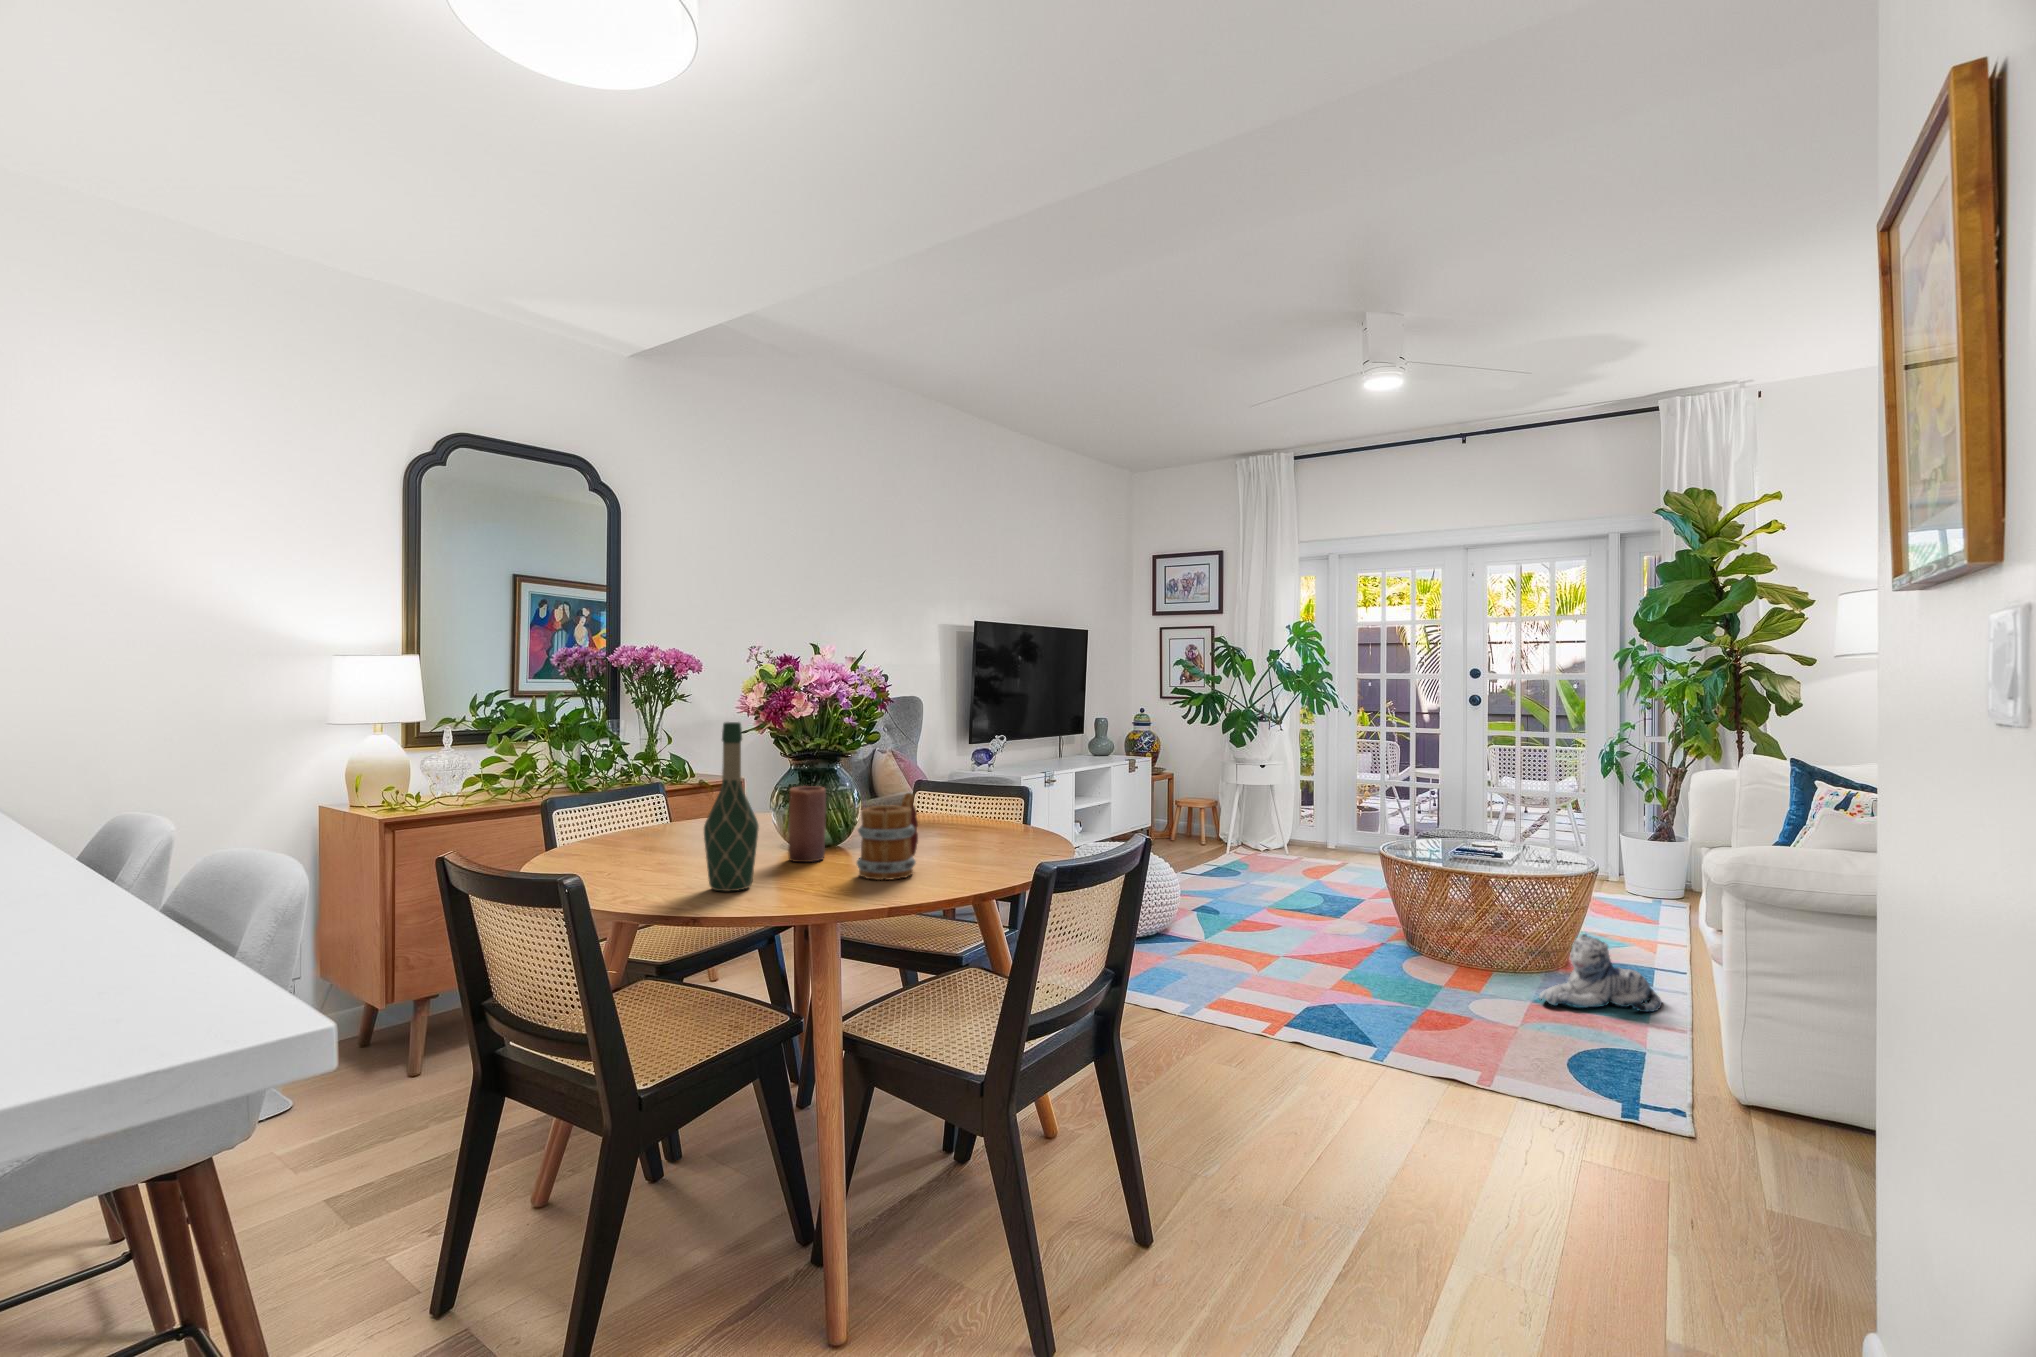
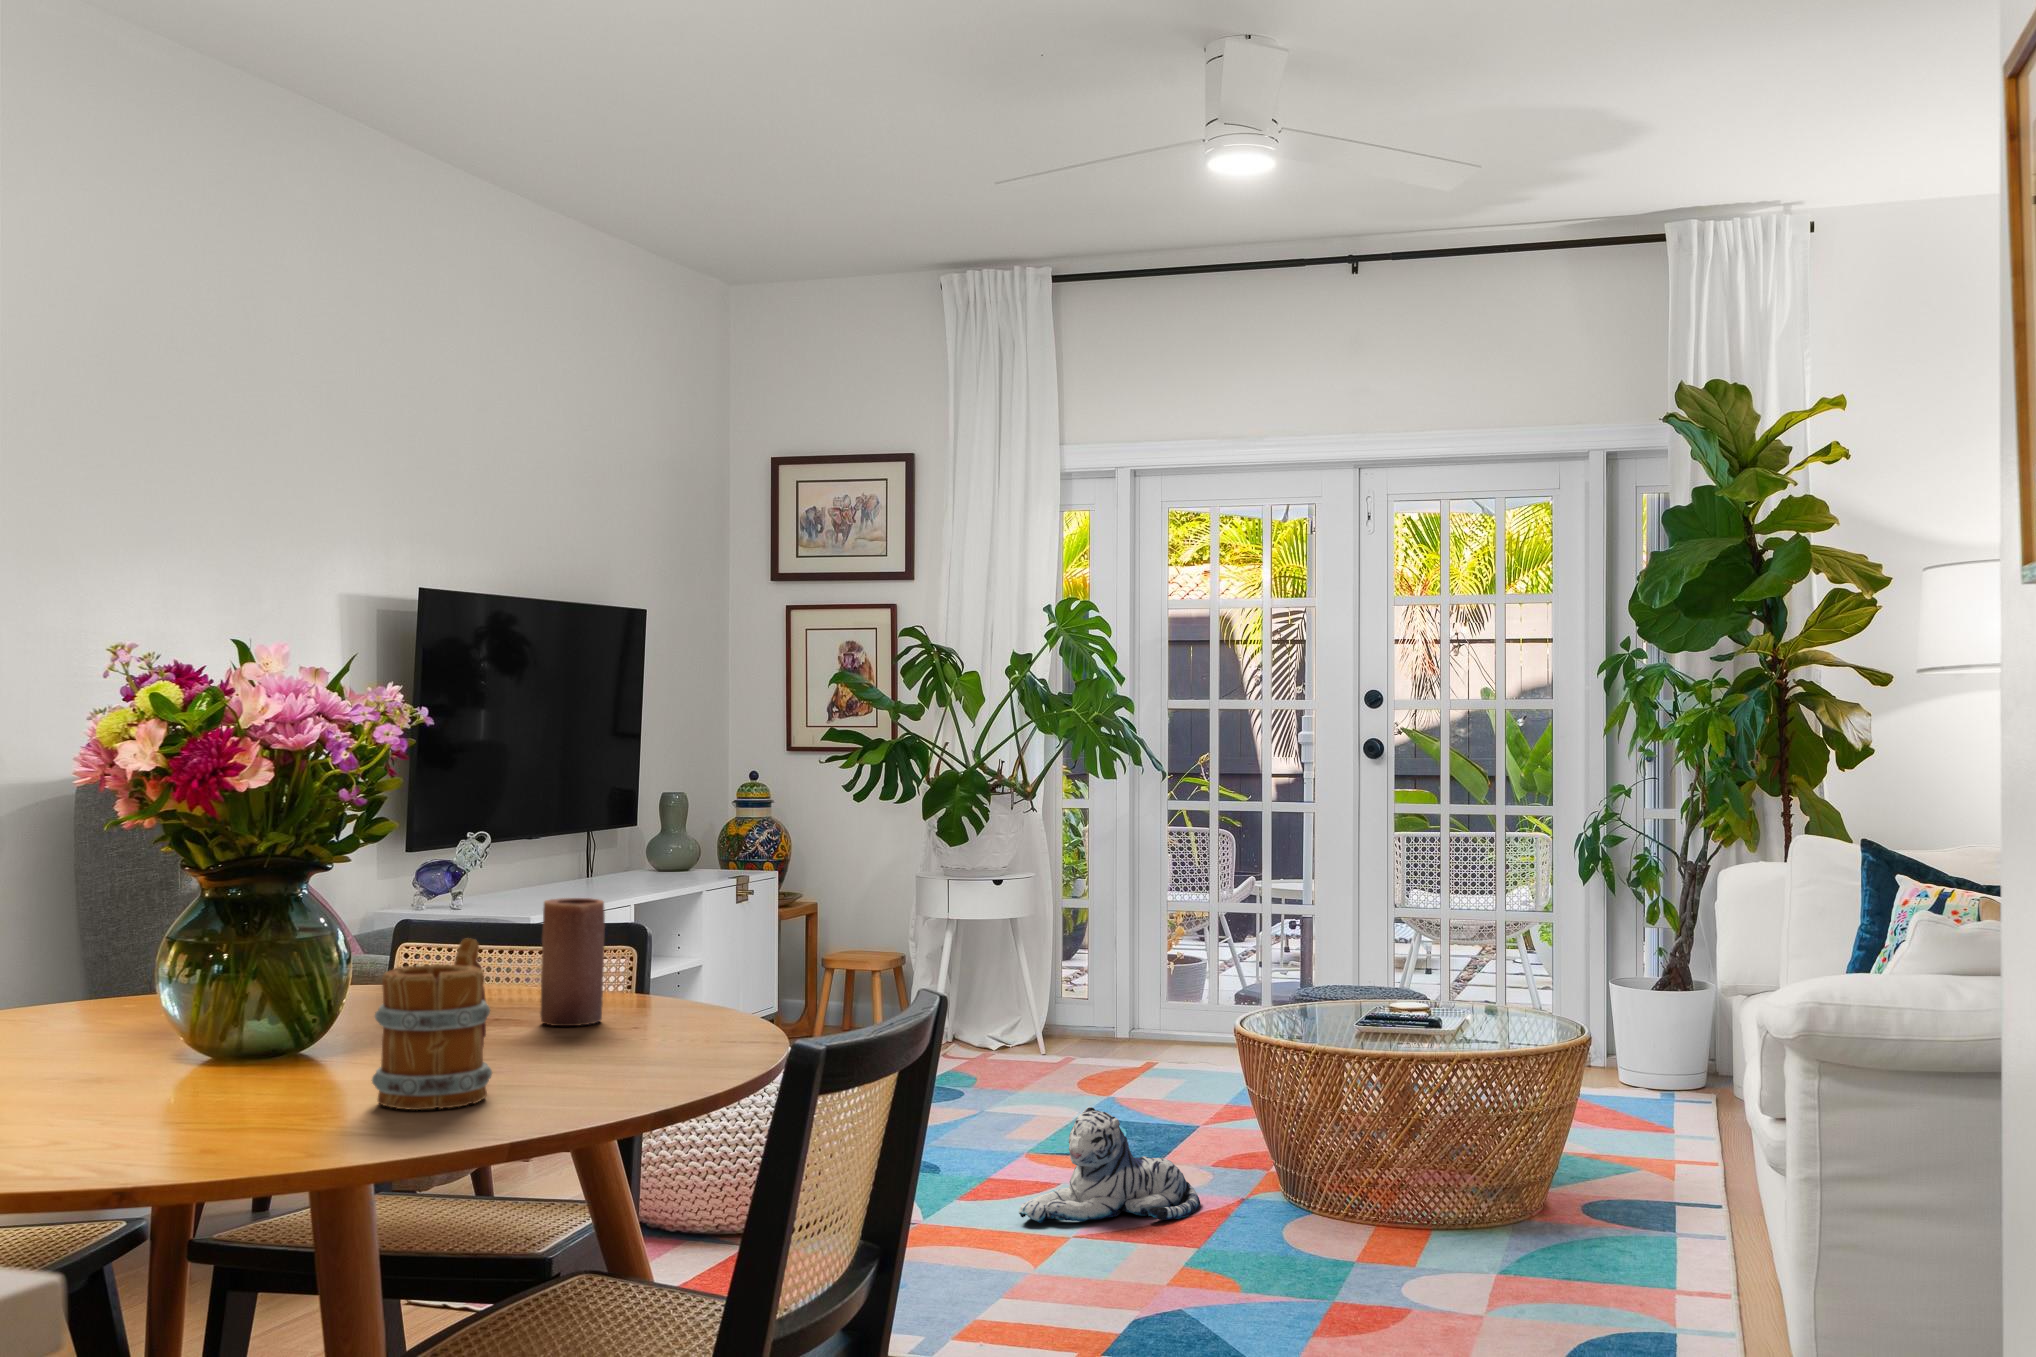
wine bottle: present [704,722,759,891] -> none [66,805,184,1150]
candle: present [788,786,826,862] -> present [540,898,605,1026]
plush toy: present [1539,934,1662,1012] -> present [1019,1107,1200,1223]

